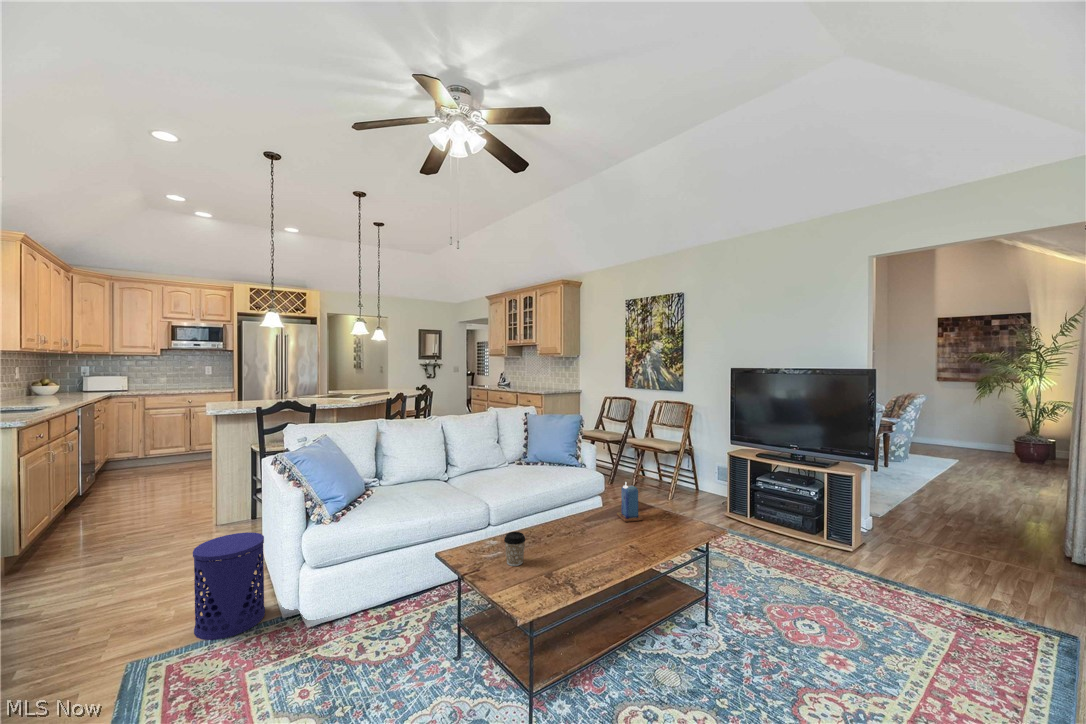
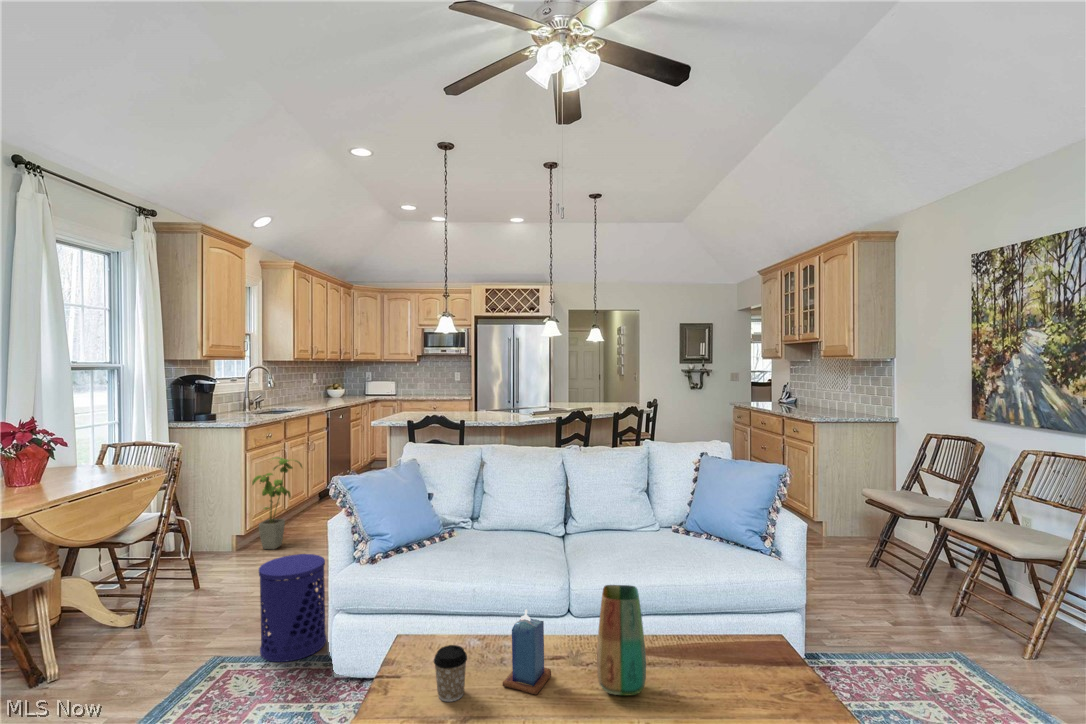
house plant: none [41,460,108,568] -> present [252,457,302,549]
vase: none [576,476,607,537] -> present [597,585,646,695]
candle: present [617,482,643,522] -> present [503,609,551,695]

